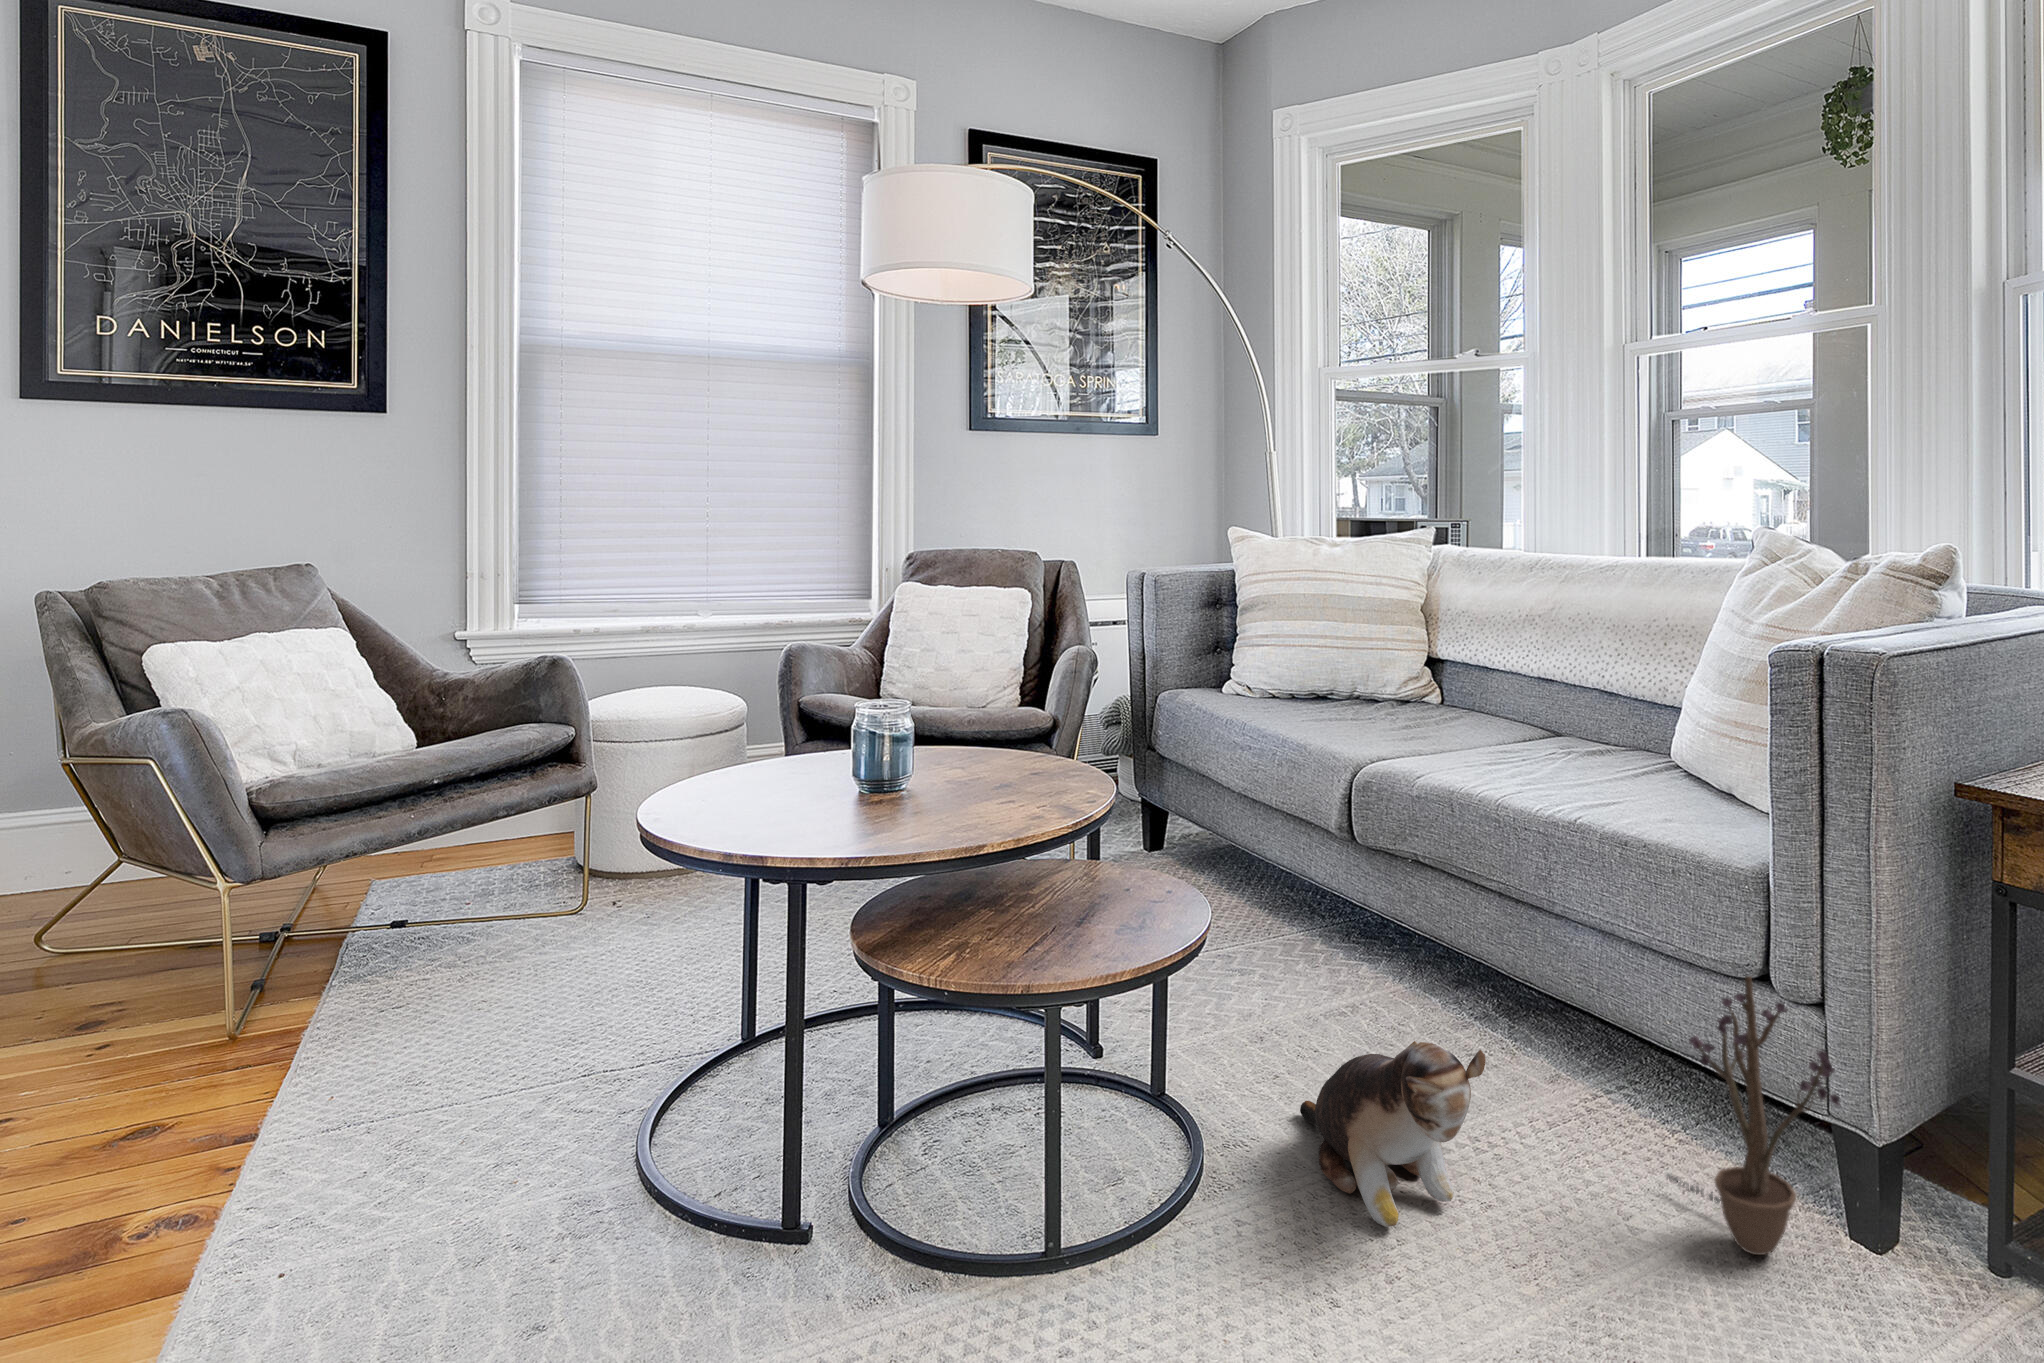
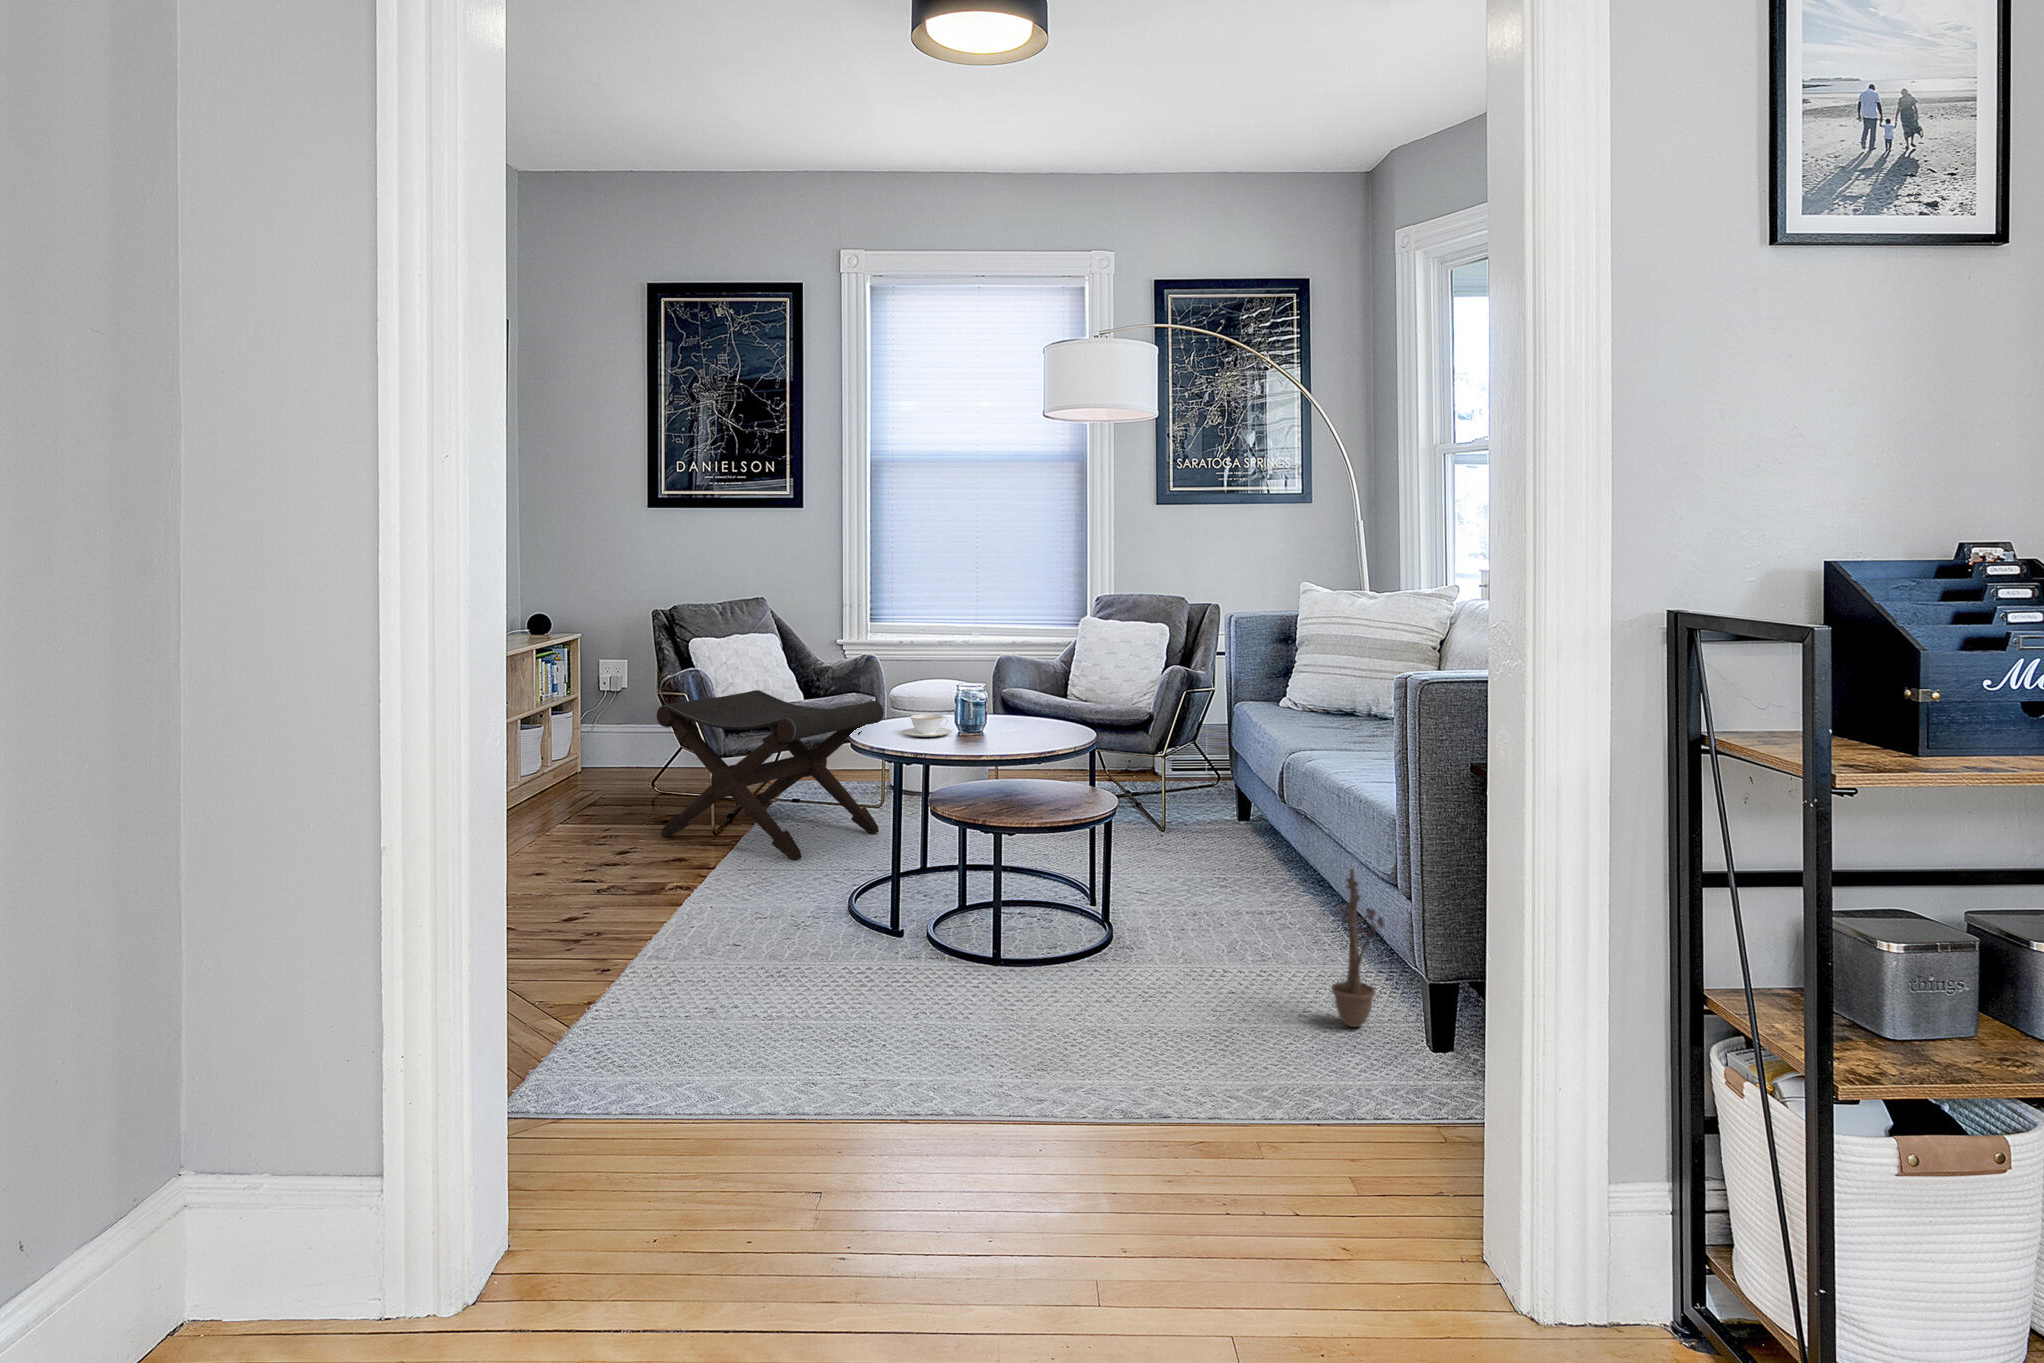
footstool: none [79,737,612,1071] -> present [657,690,884,860]
teacup: none [733,761,835,809] -> present [902,714,951,737]
plush toy: present [1300,1041,1486,1227] -> none [1156,884,1214,982]

